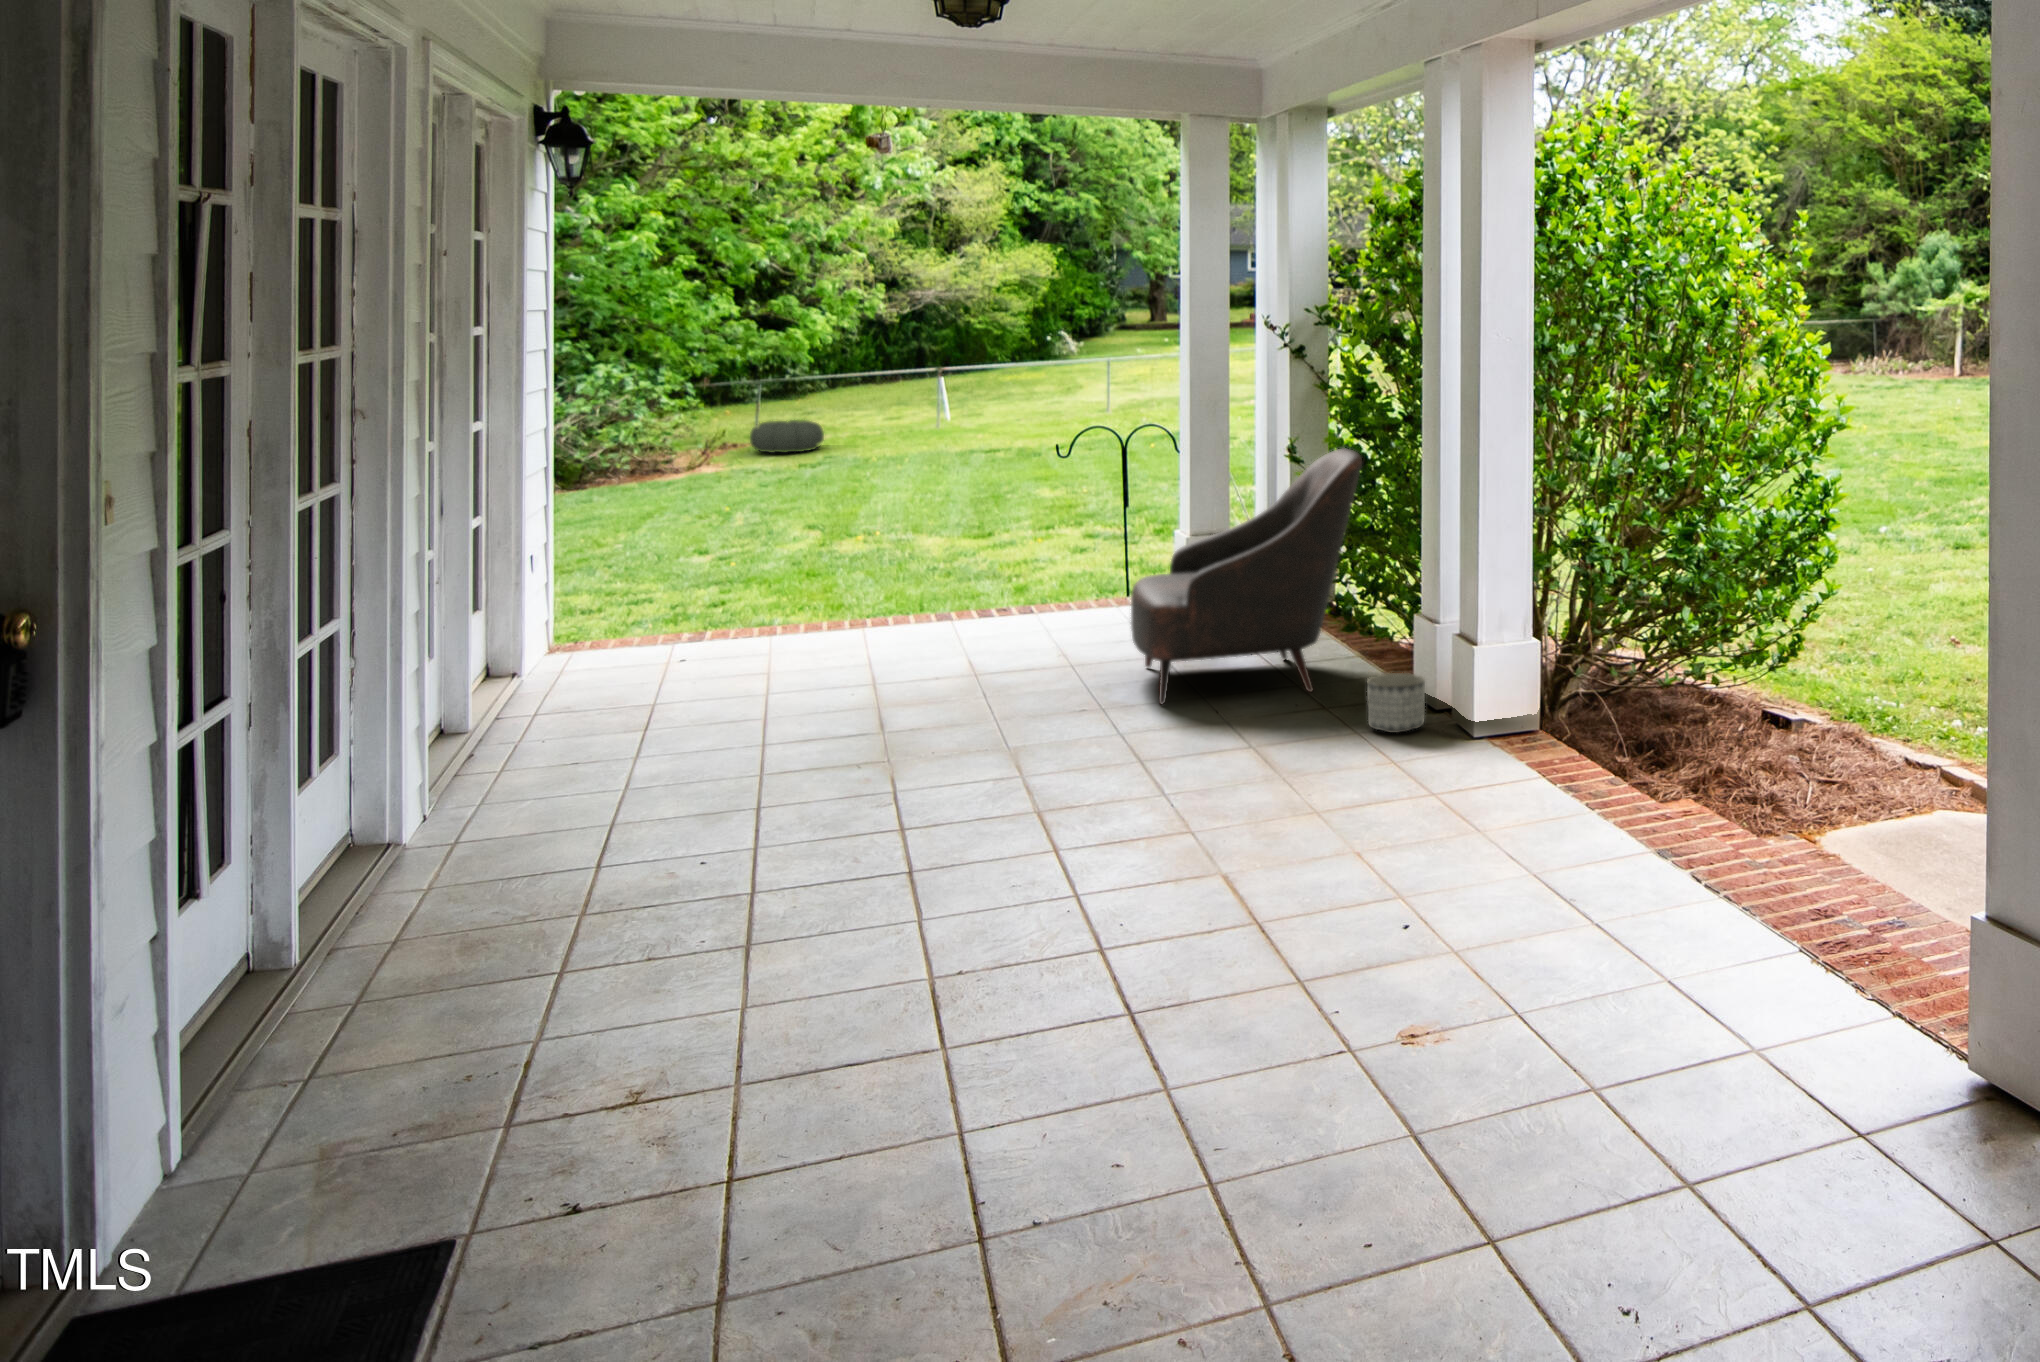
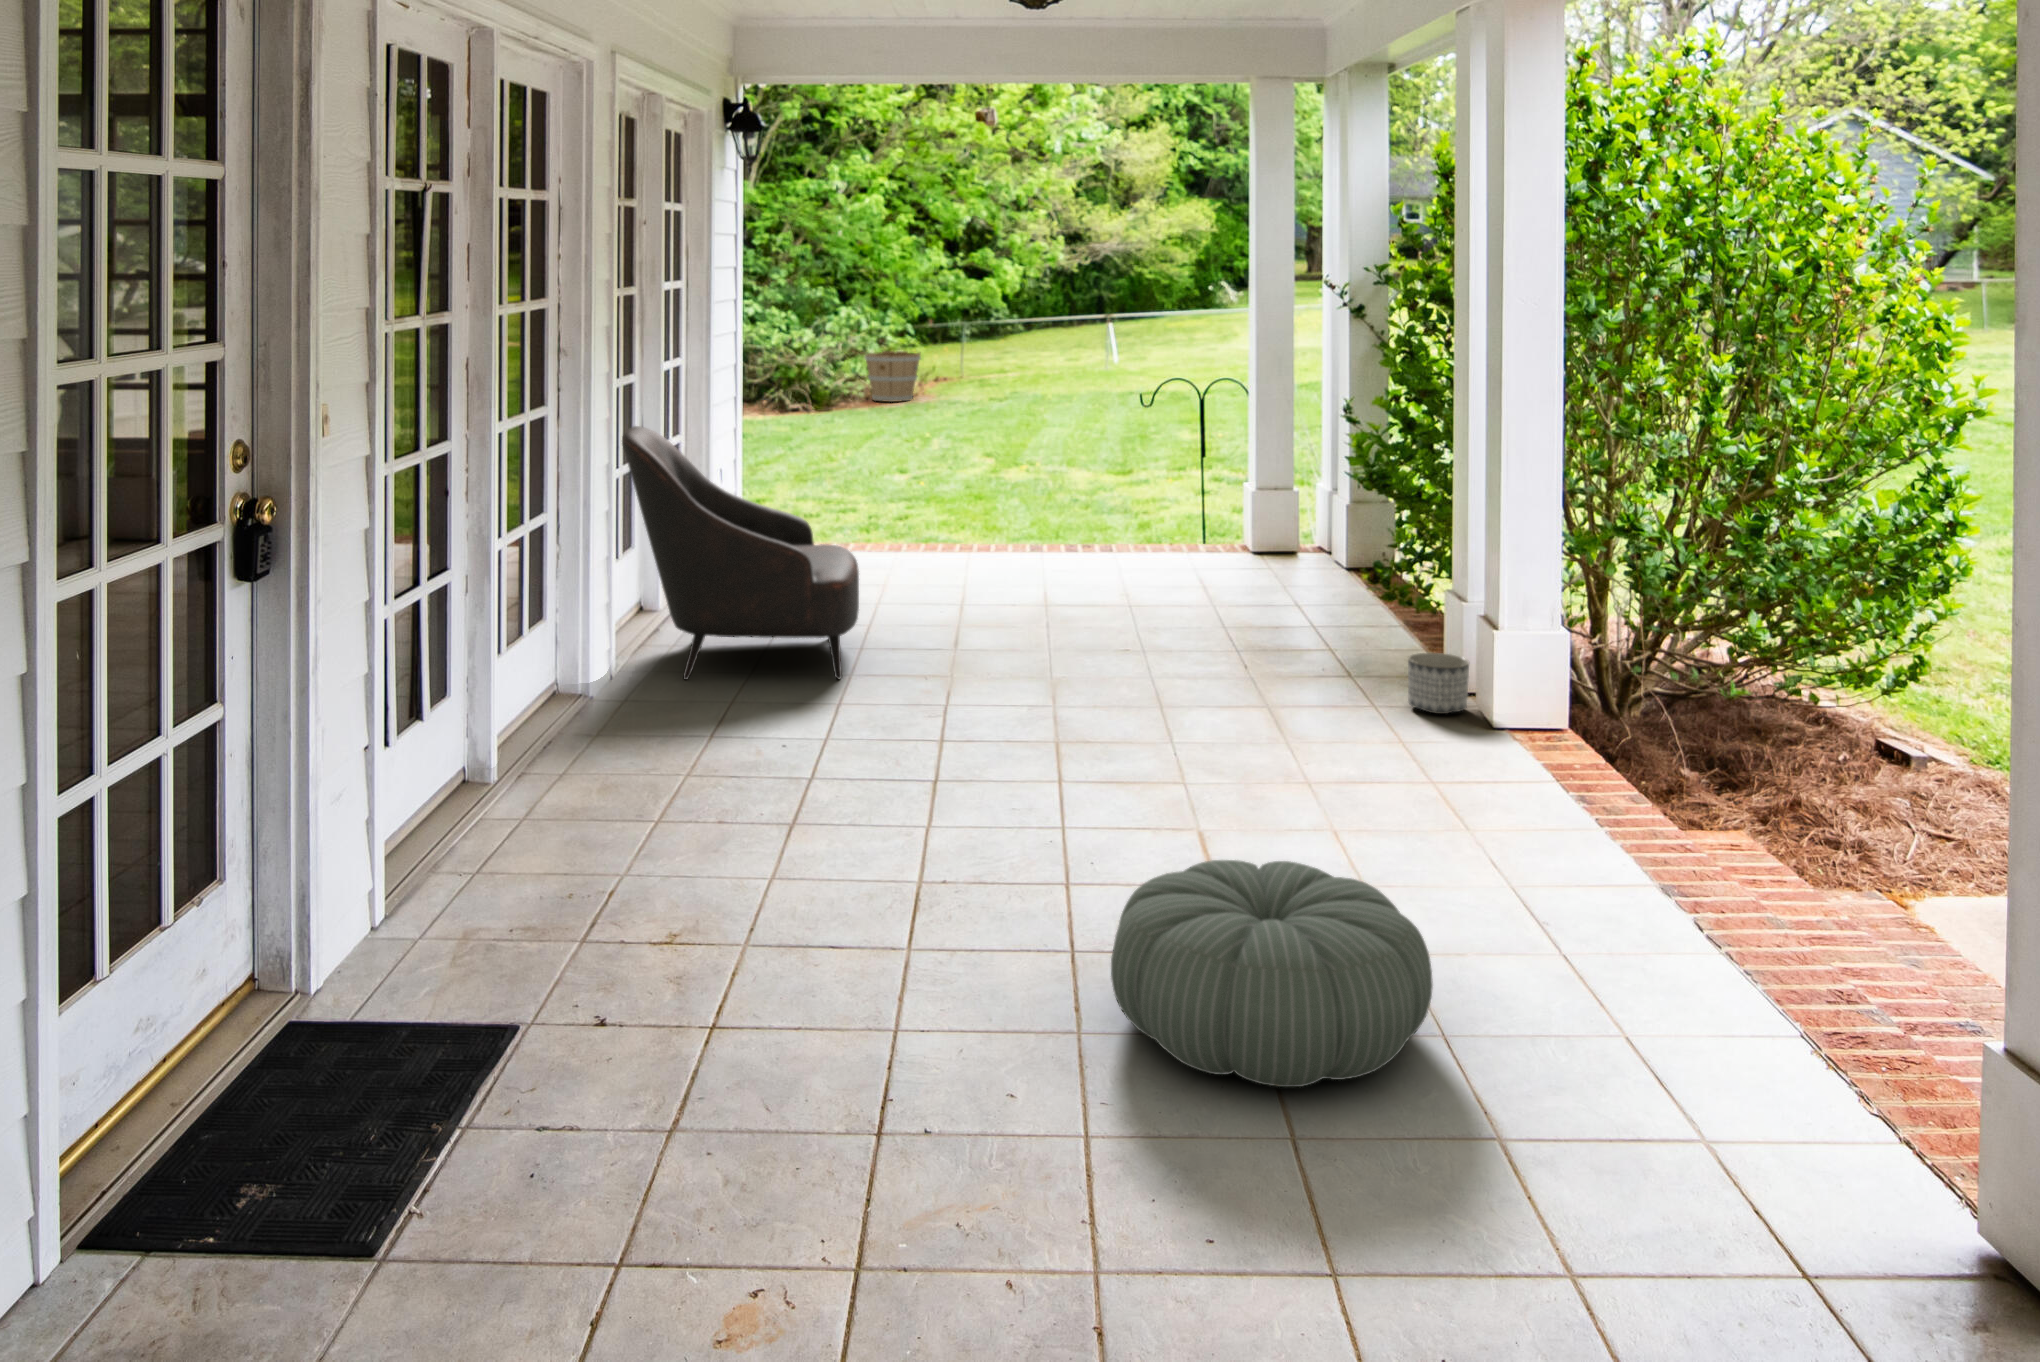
wooden bucket: none [642,416,716,476] -> present [865,351,921,402]
pouf: present [750,420,824,453] -> present [1111,860,1433,1087]
armchair: present [1131,448,1362,704] -> present [622,426,859,680]

